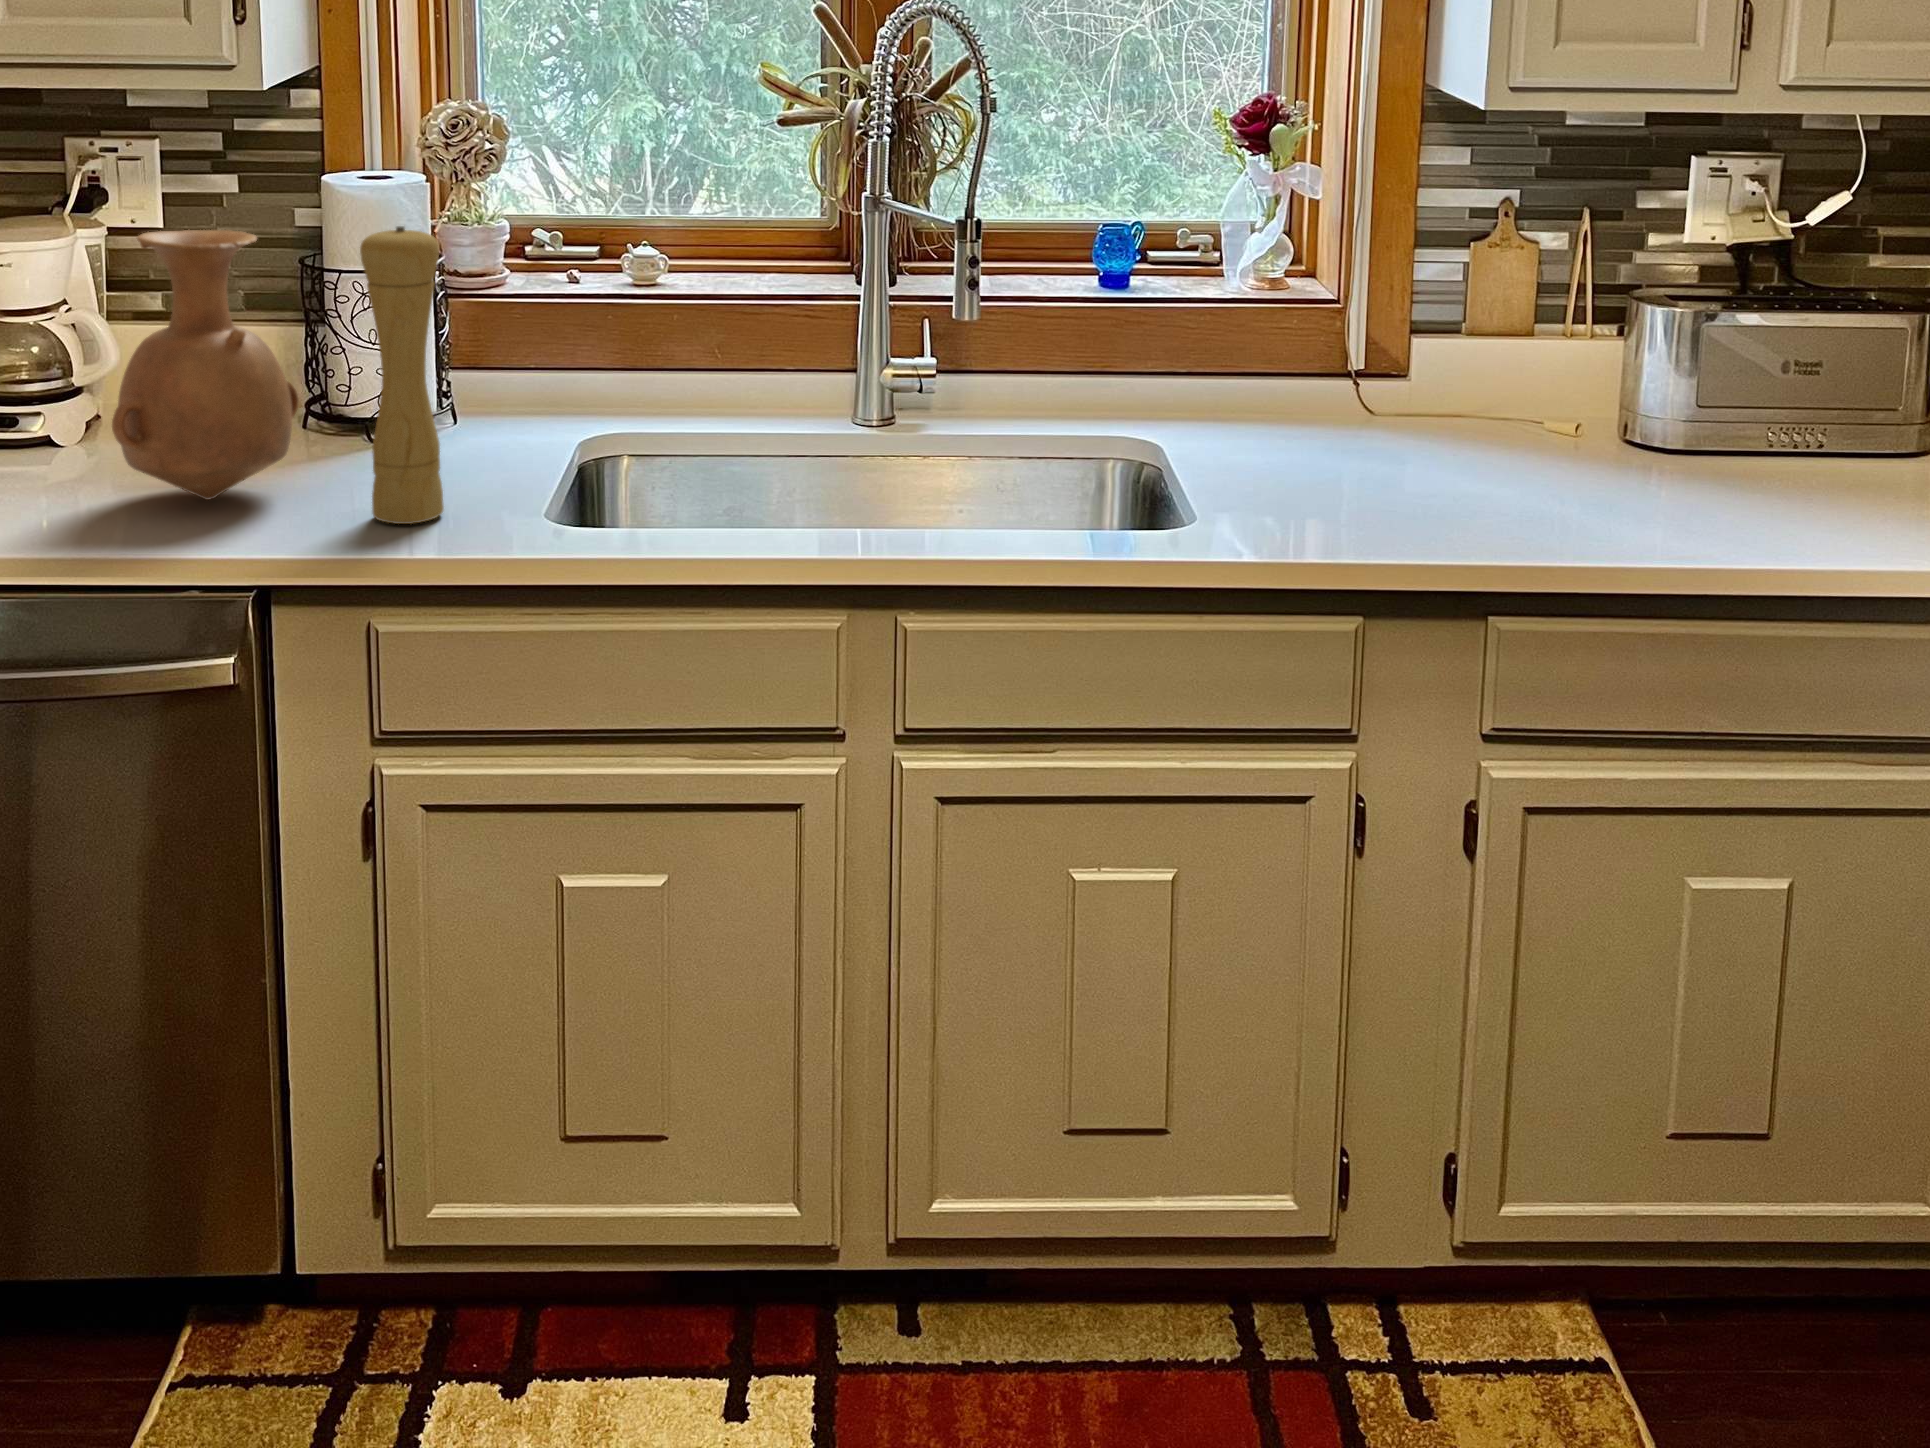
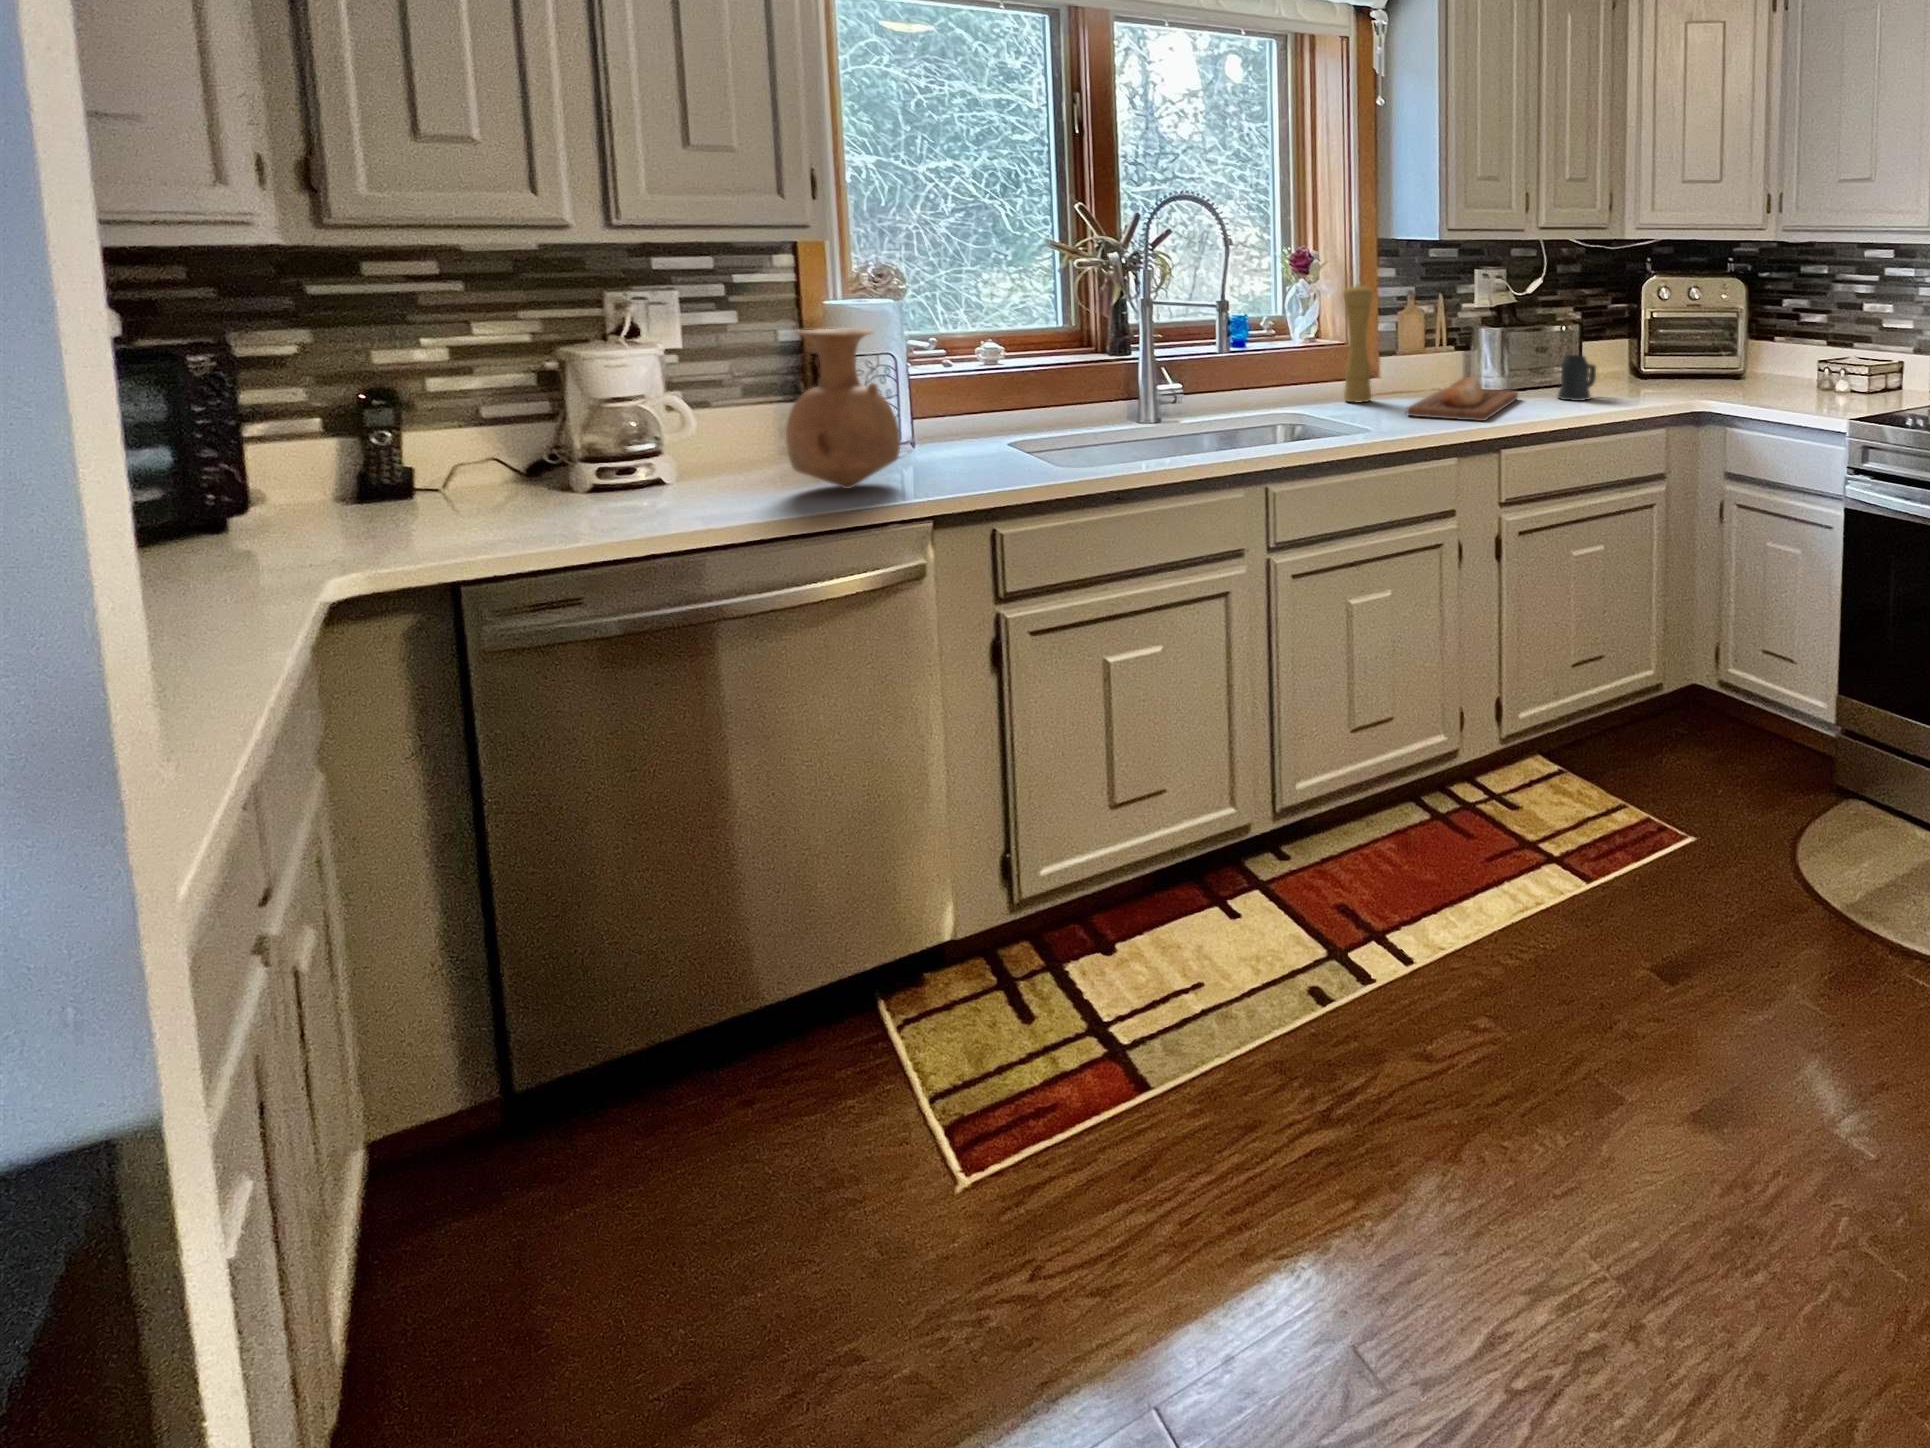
pepper mill: present [360,226,444,524] -> present [1343,285,1373,402]
mug: none [1777,387,1897,504] -> present [1558,355,1596,401]
bread loaf: none [1343,410,1674,528] -> present [1406,377,1518,421]

